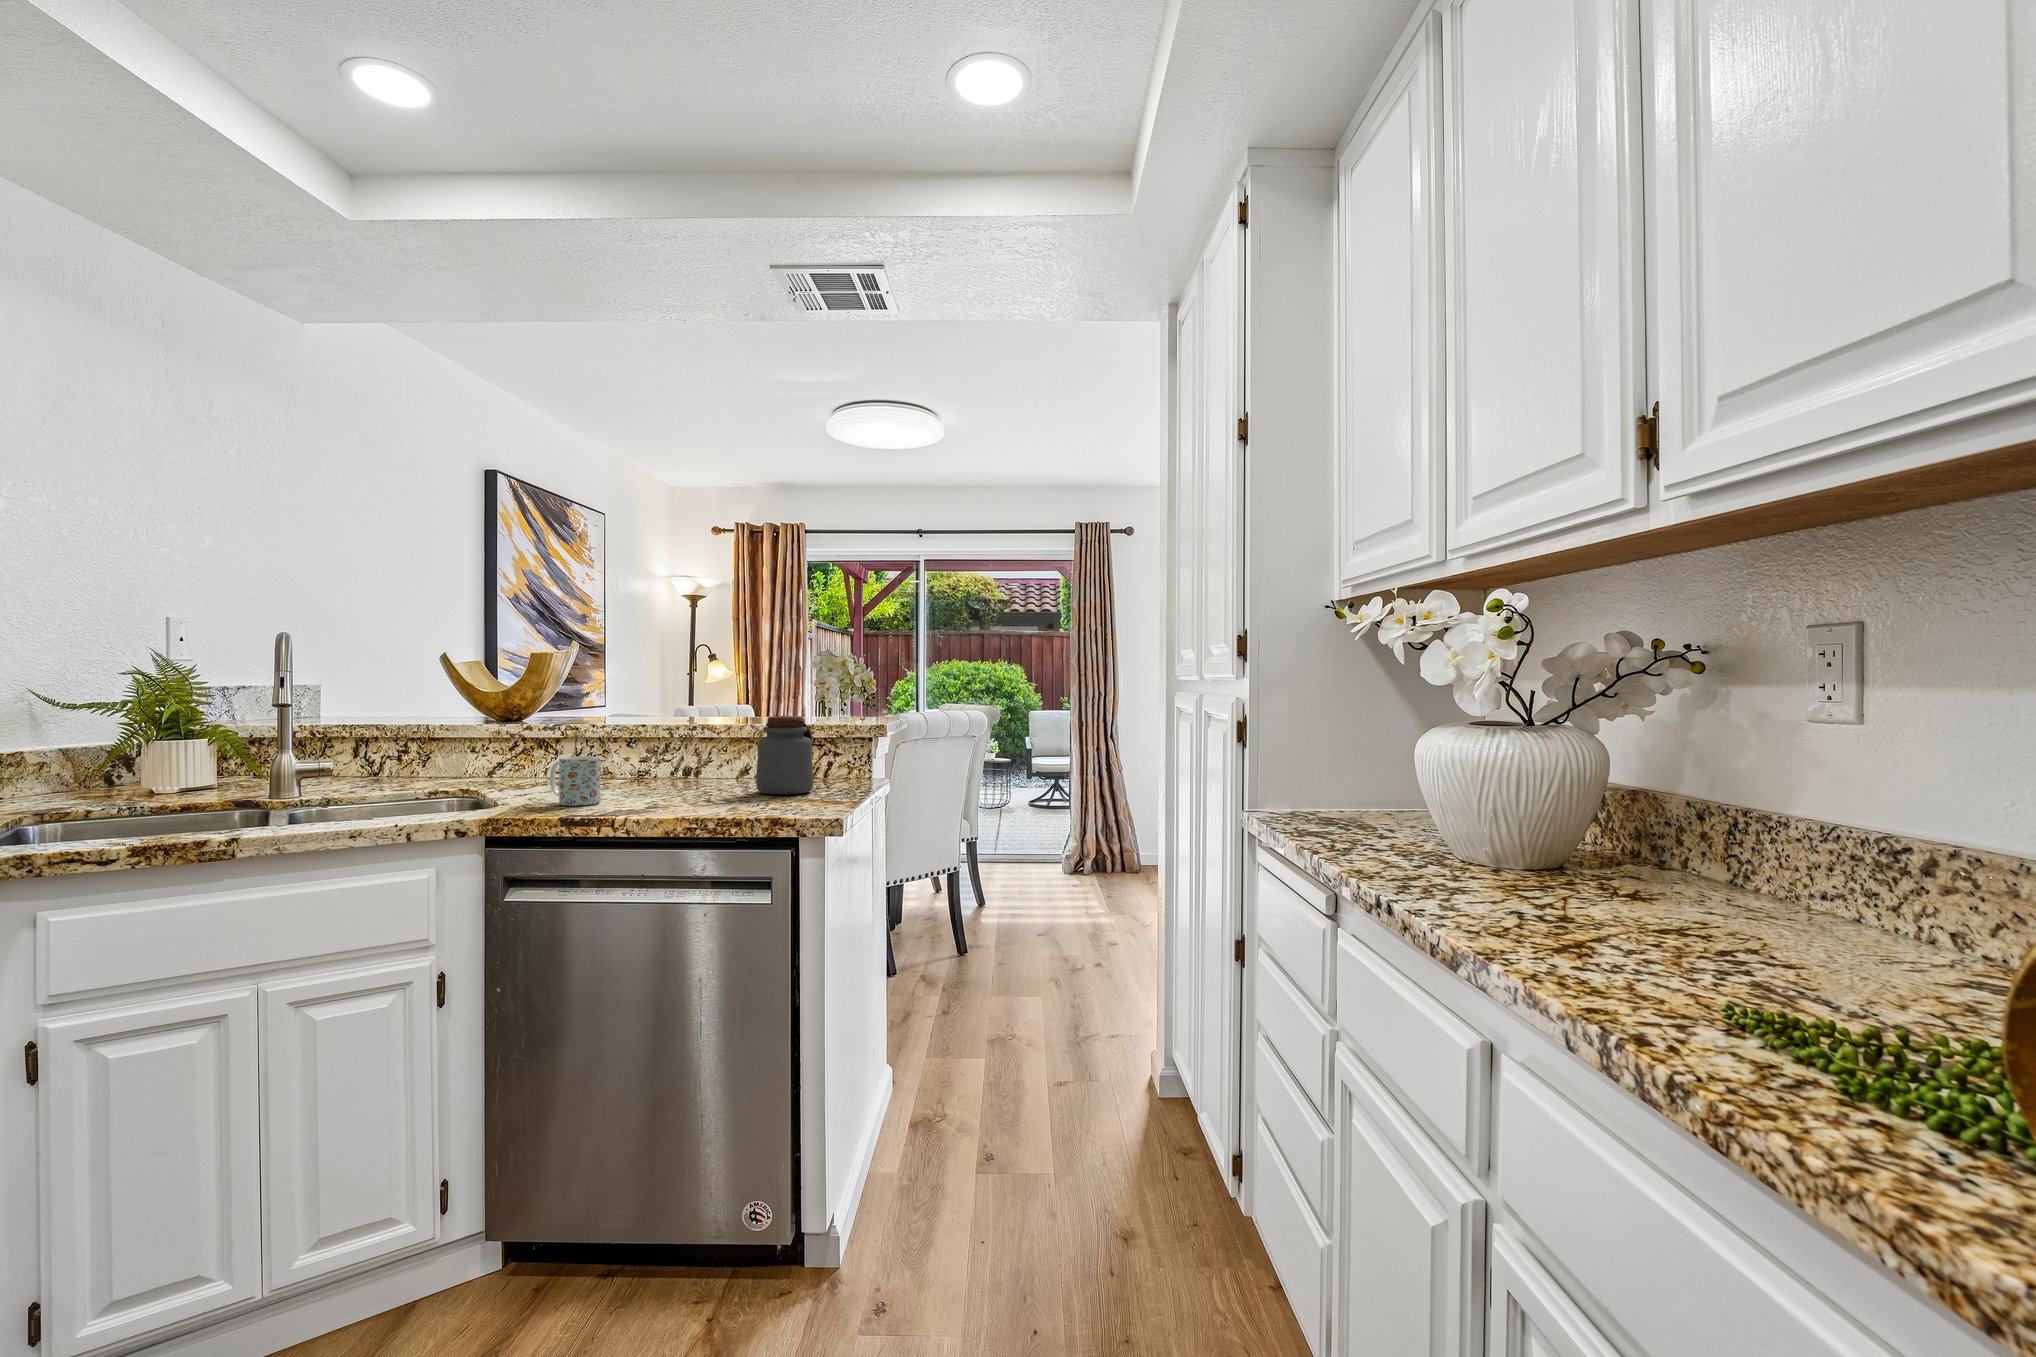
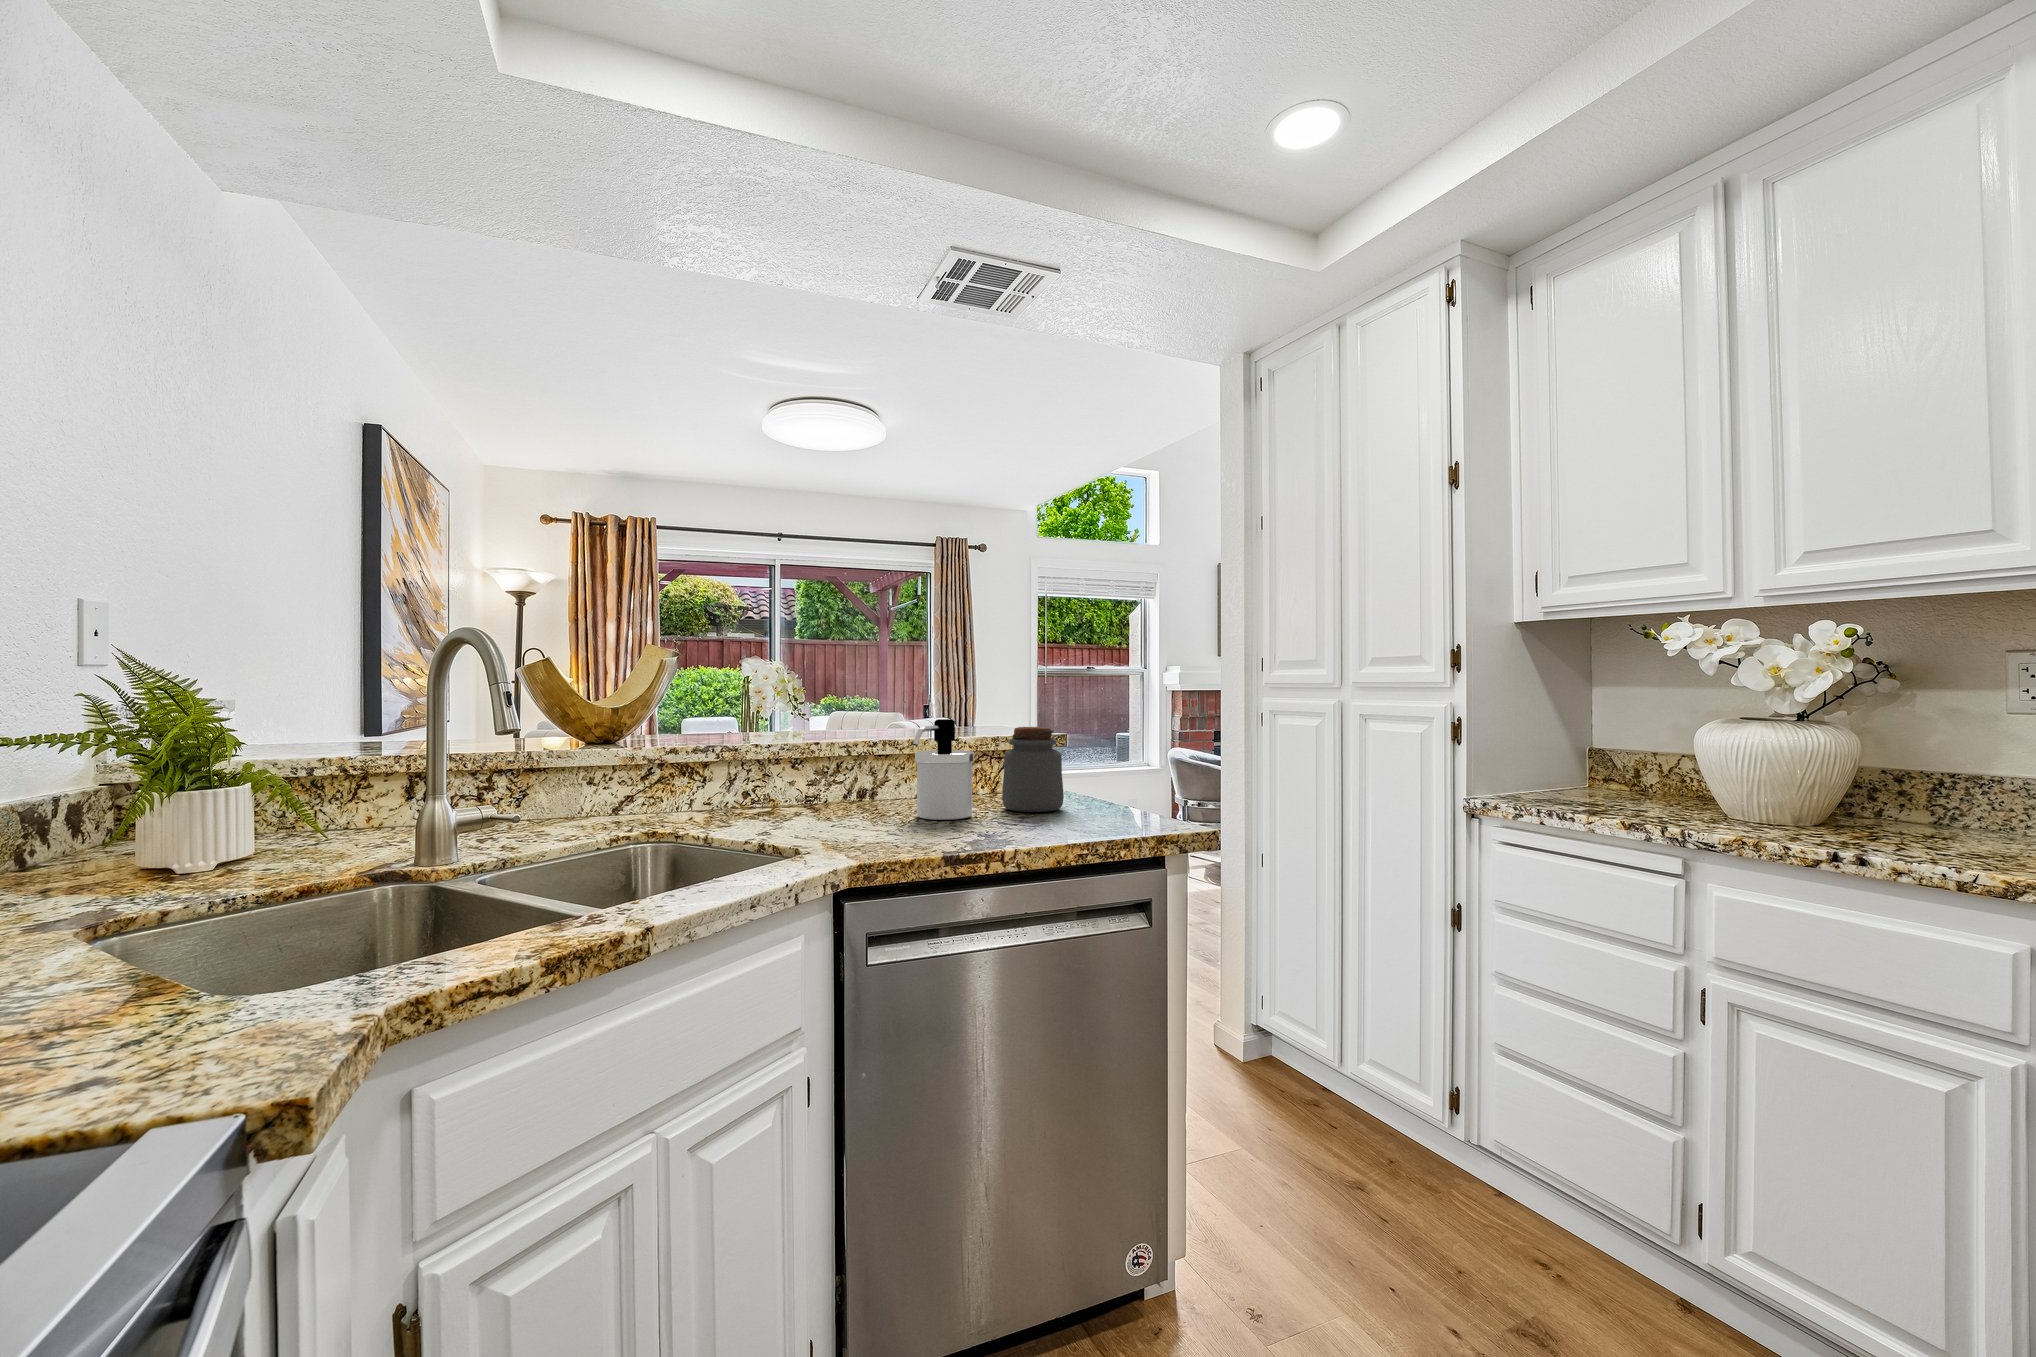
soap dispenser: none [637,707,720,795] -> present [913,719,974,820]
mug: present [550,756,600,805] -> none [841,780,909,841]

